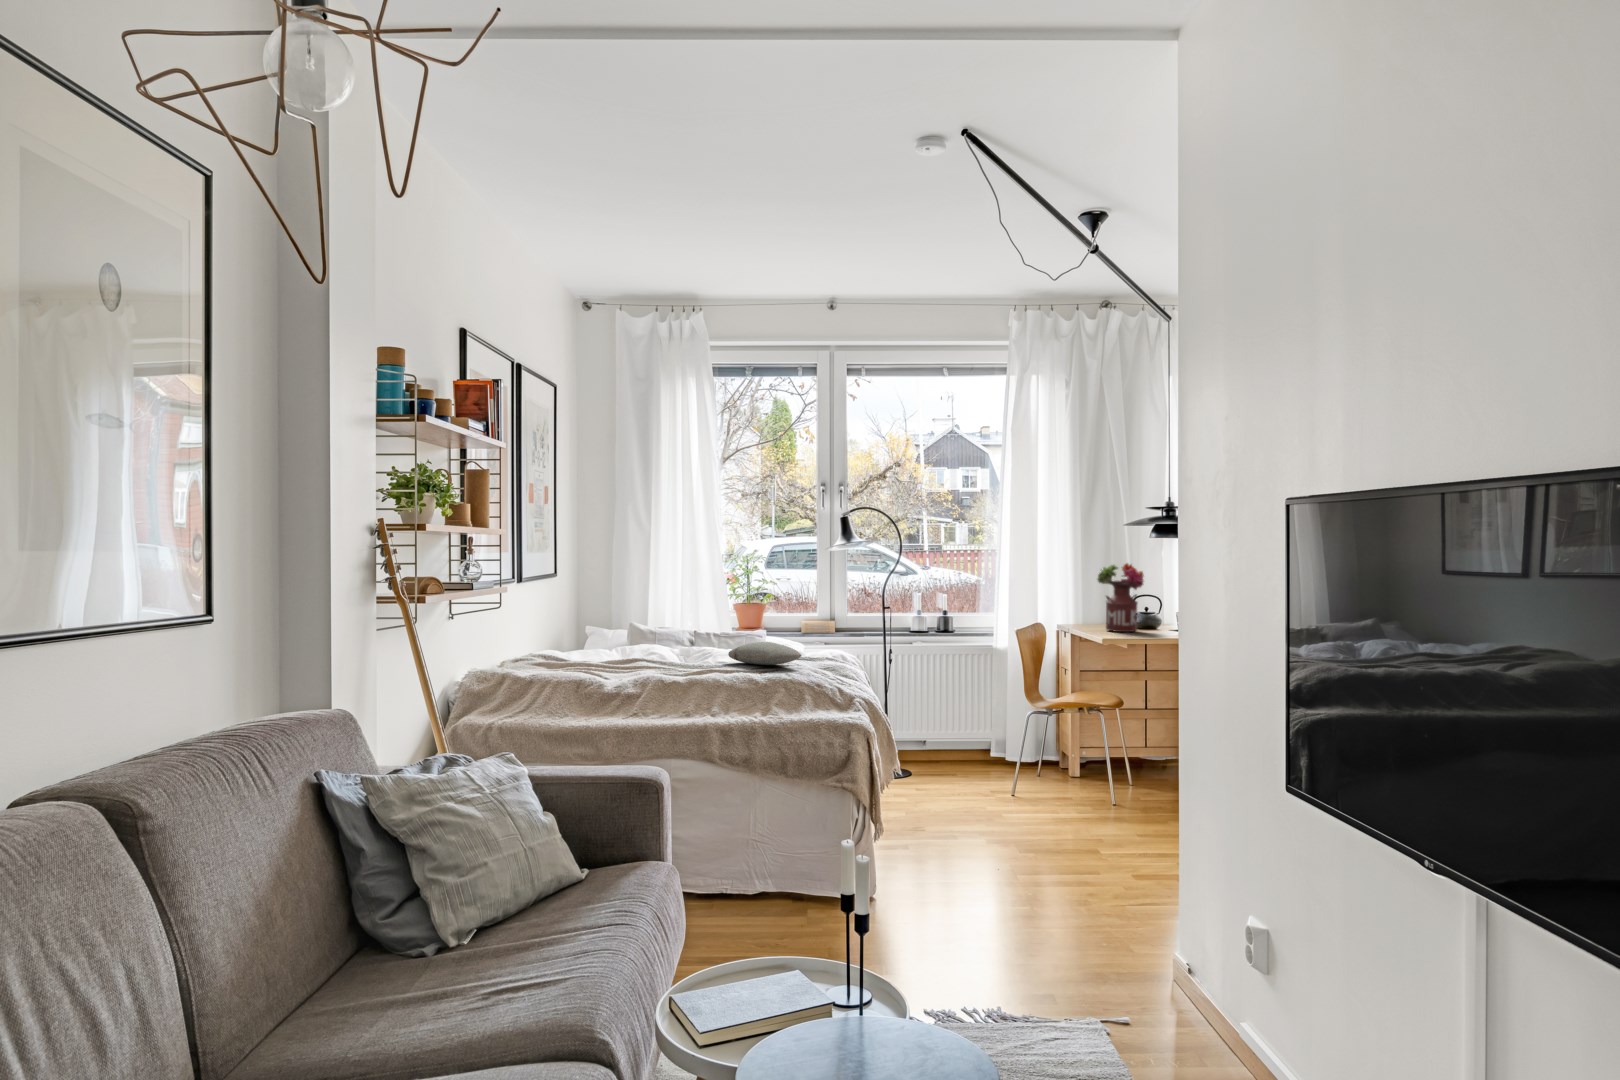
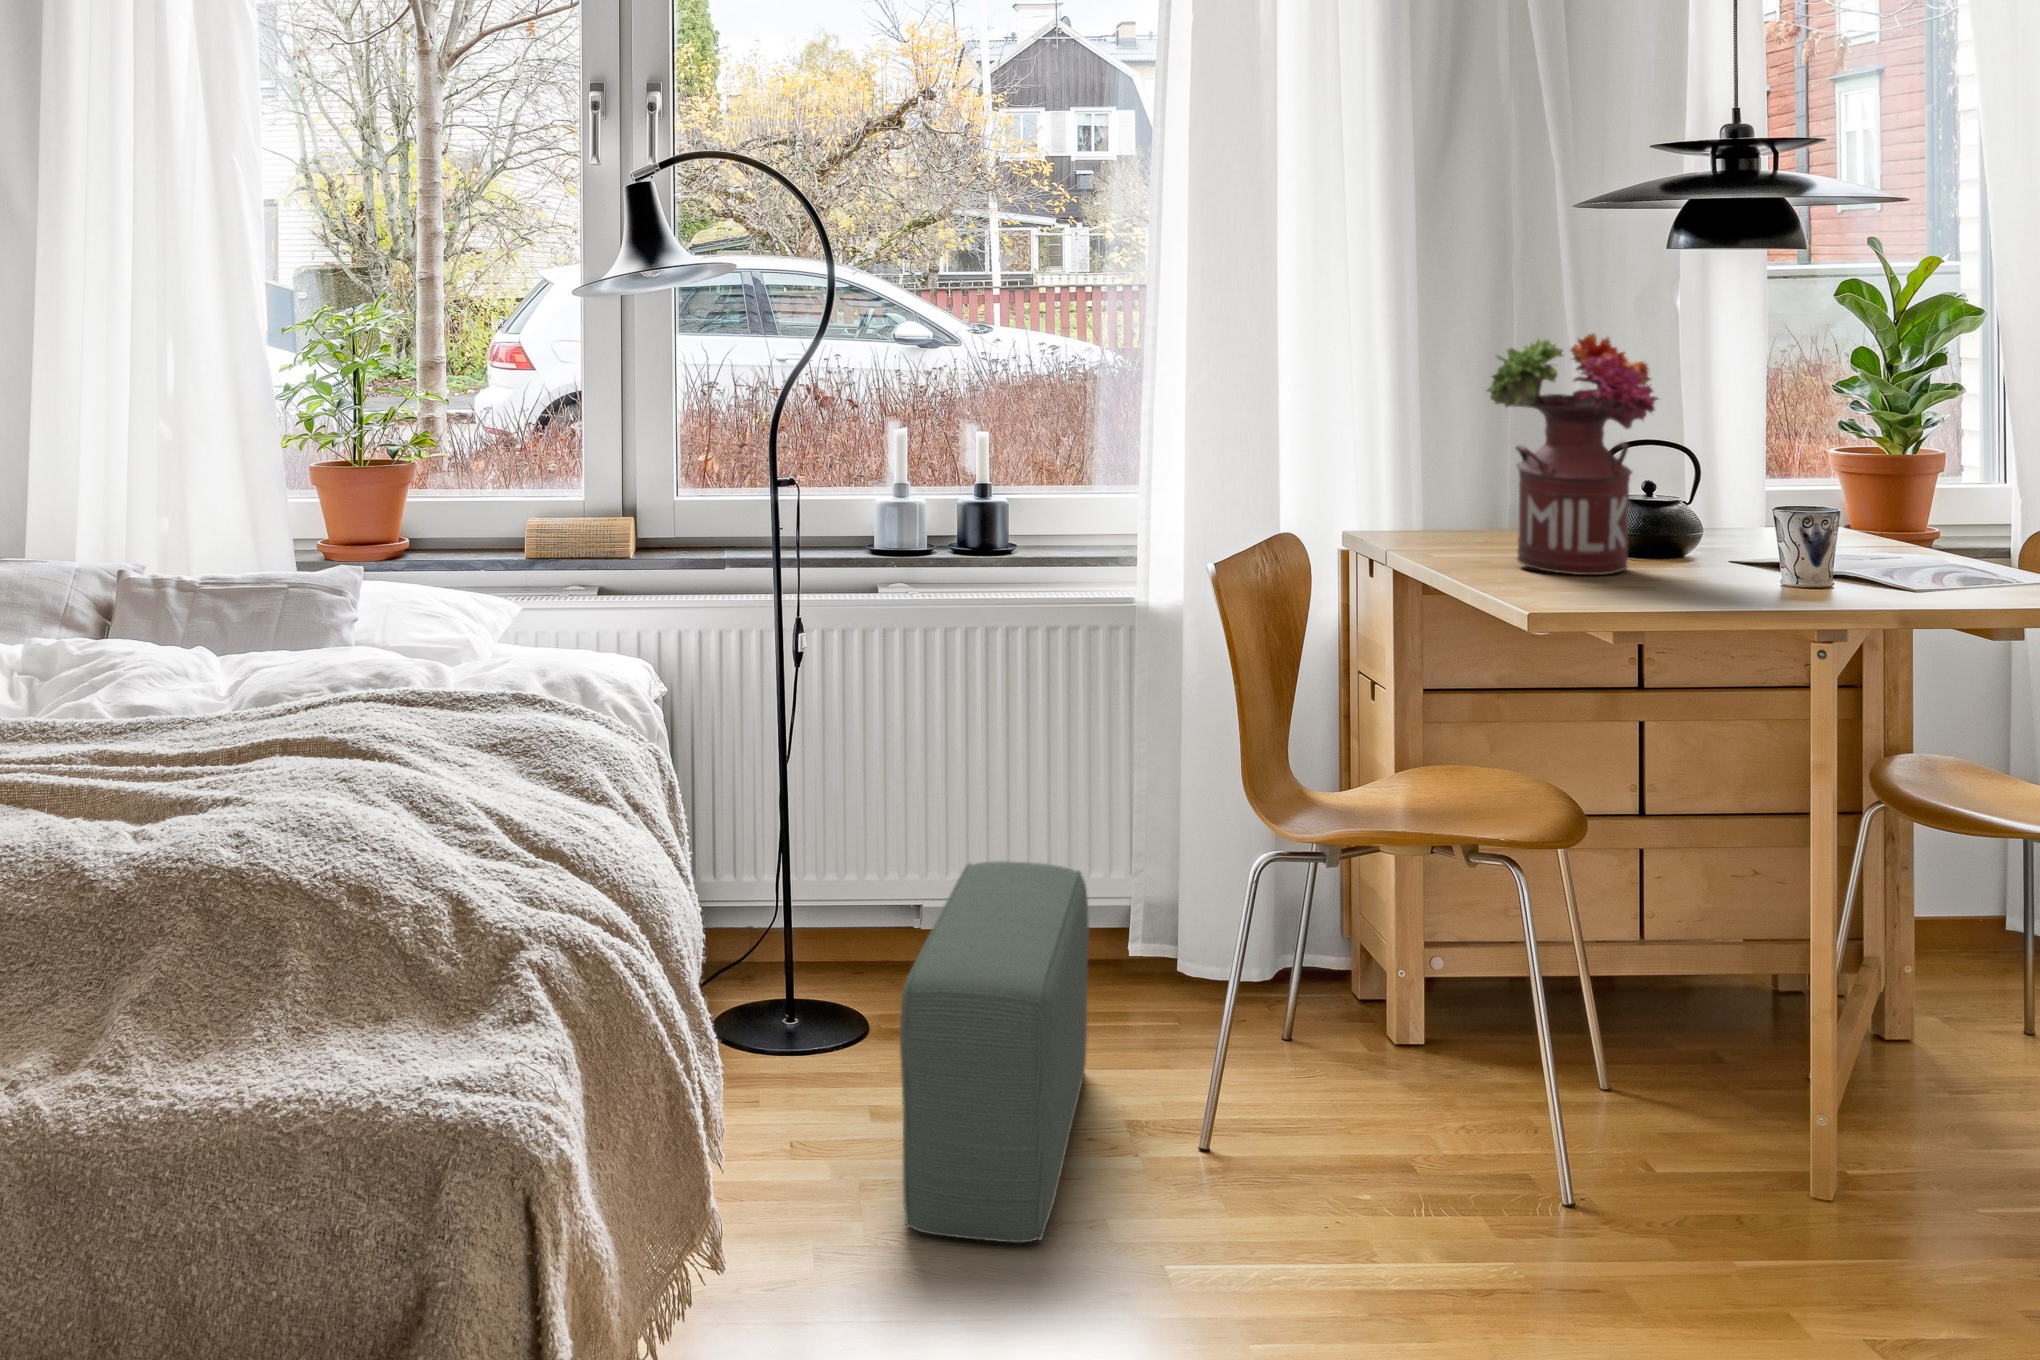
pillow: present [728,642,802,665] -> none [109,651,359,752]
pouf: none [931,718,980,807] -> present [900,861,1089,1243]

